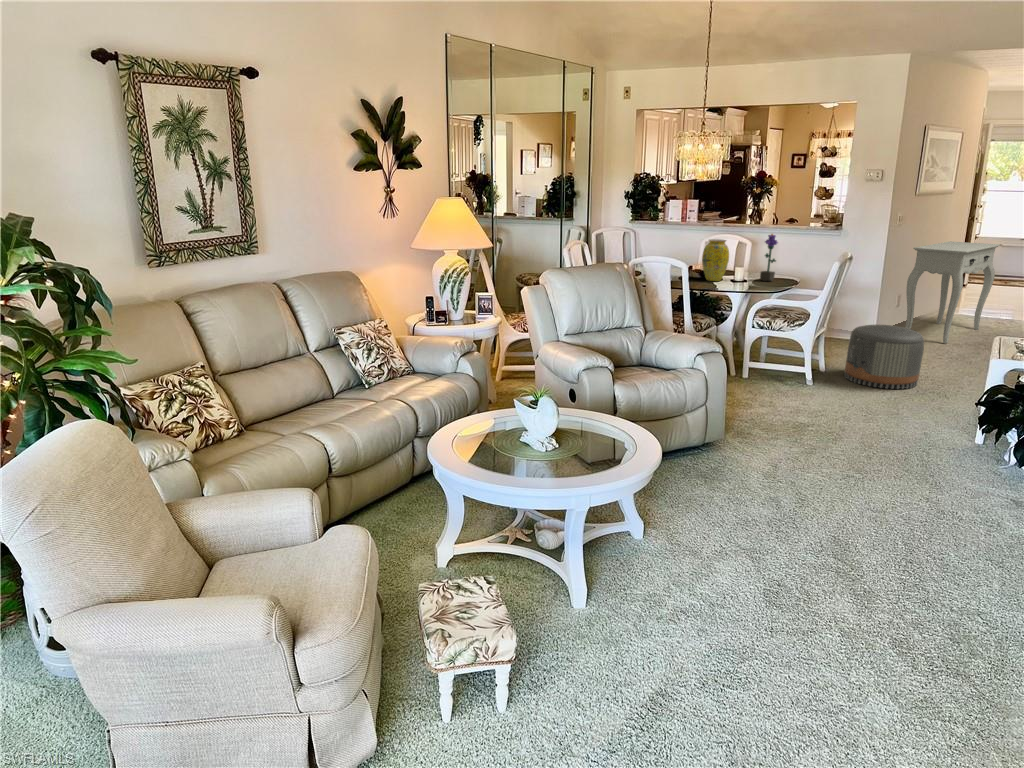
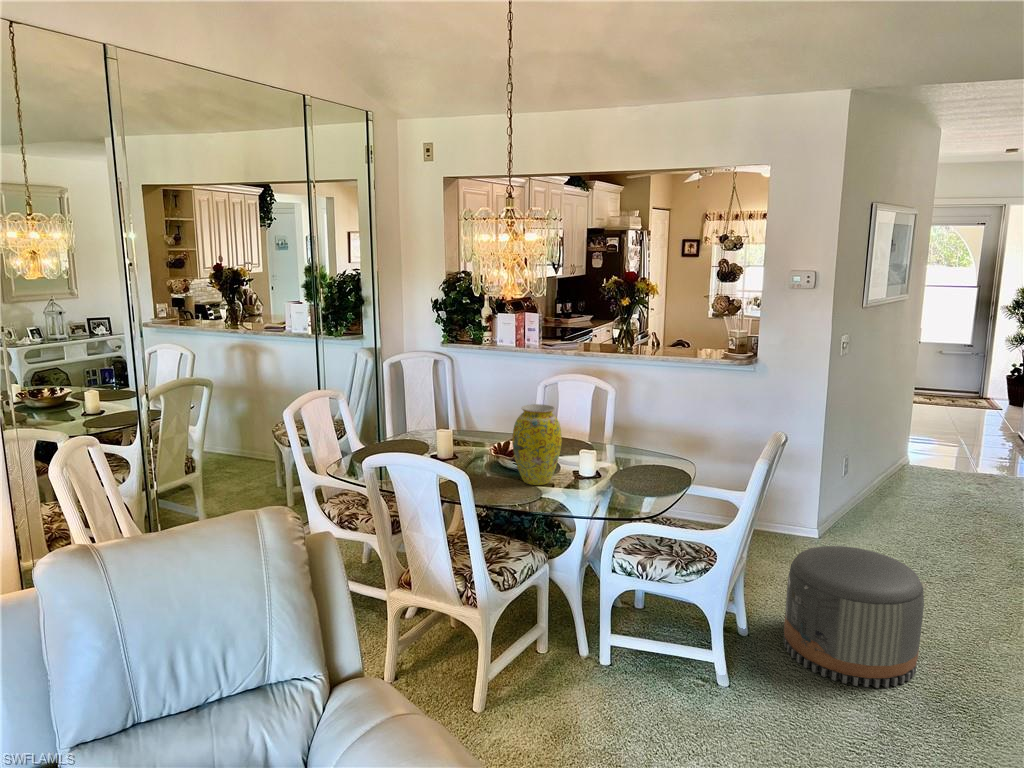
potted flower: present [760,234,778,281] -> none [622,393,650,481]
console table: present [905,241,1000,343] -> none [856,367,977,533]

